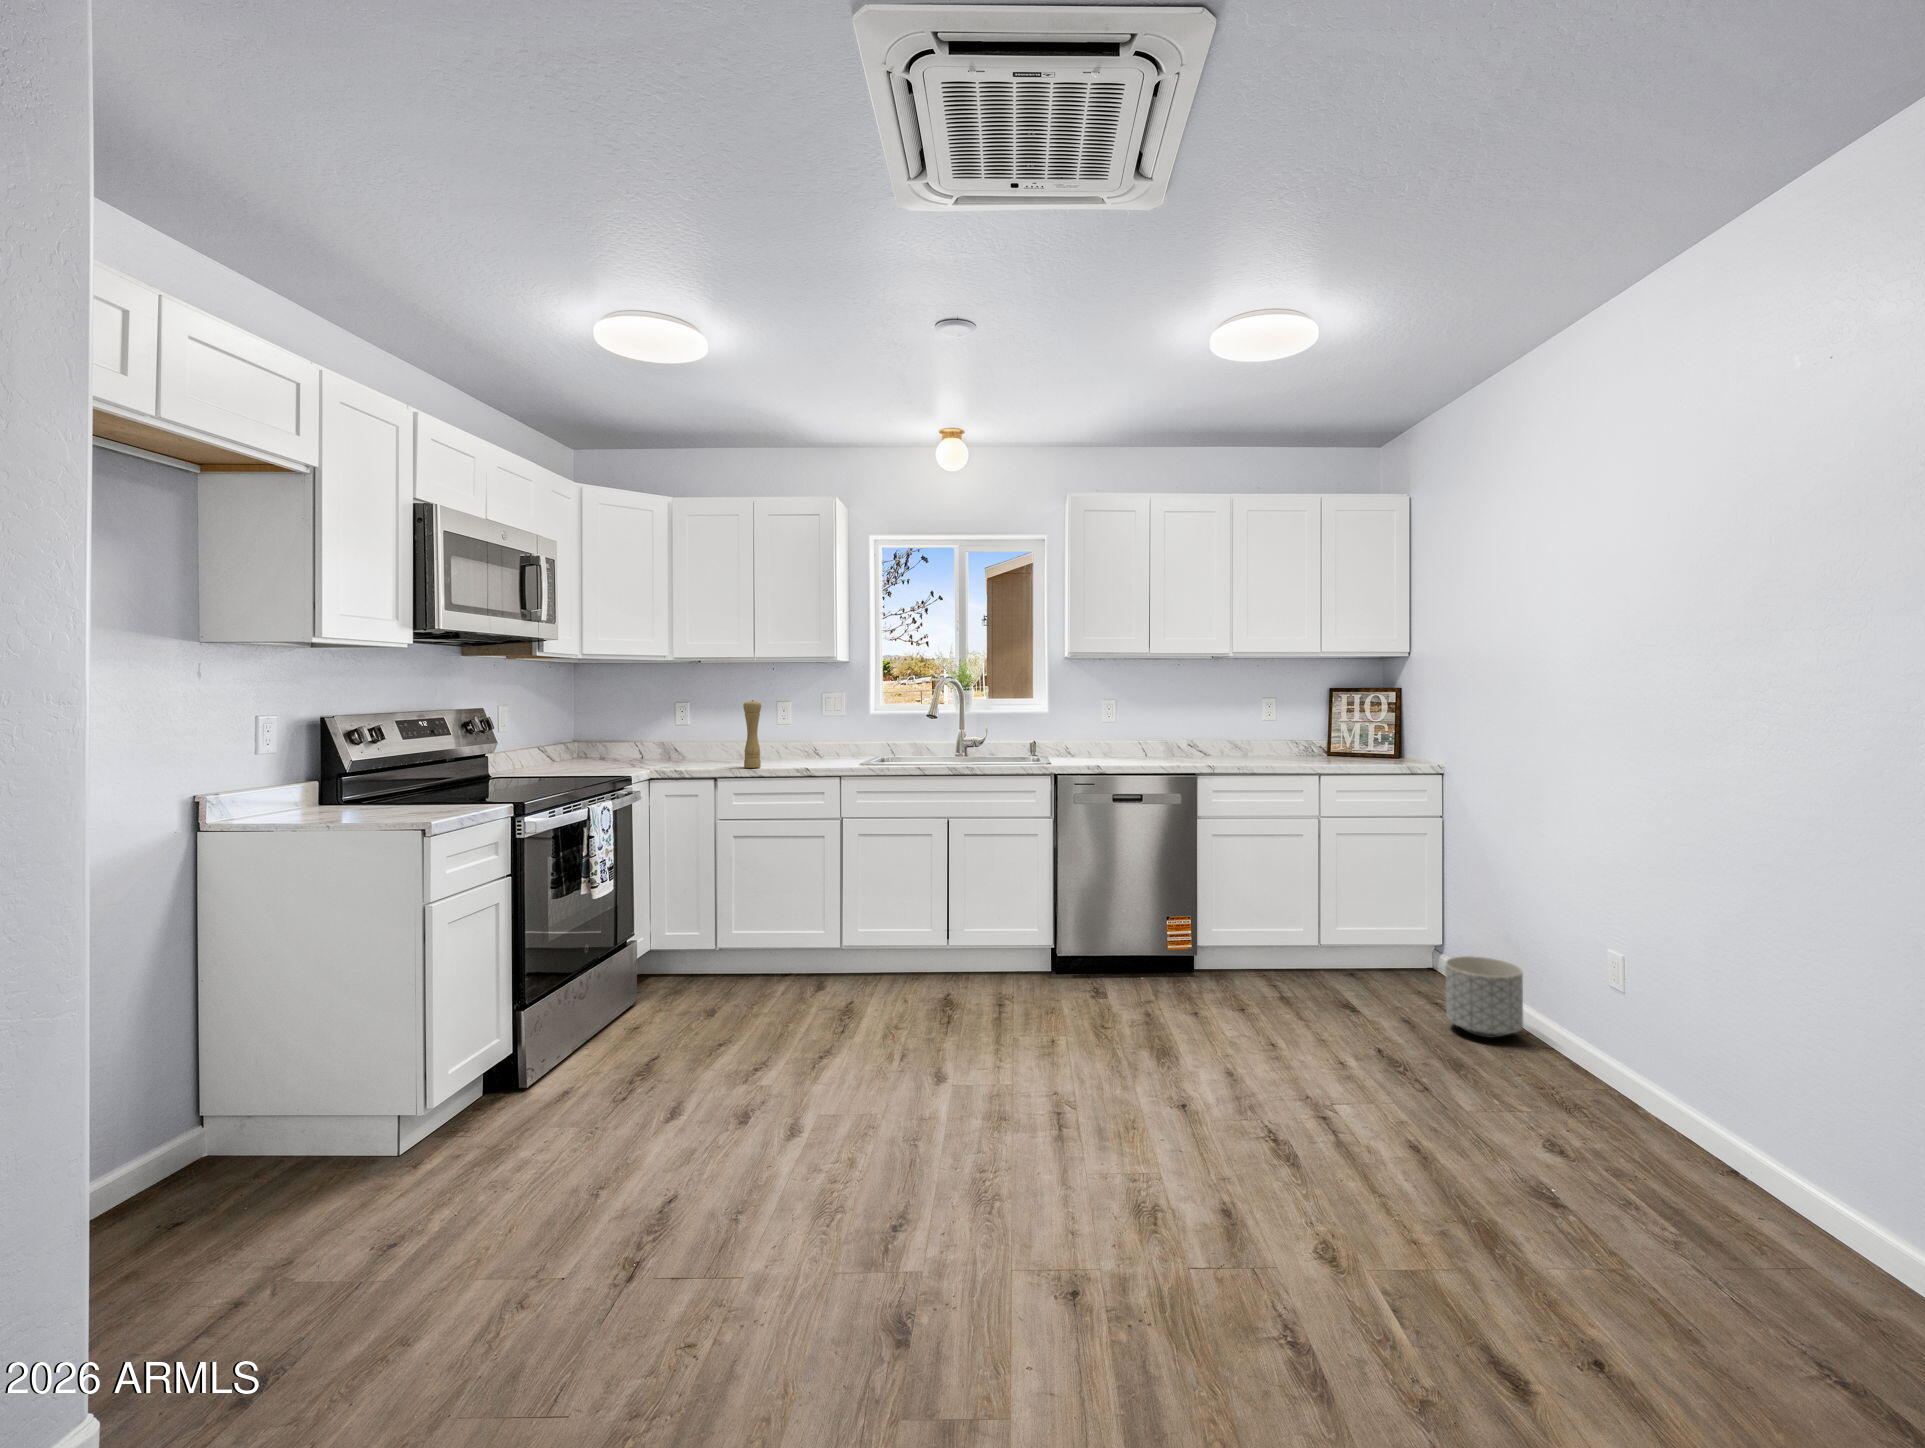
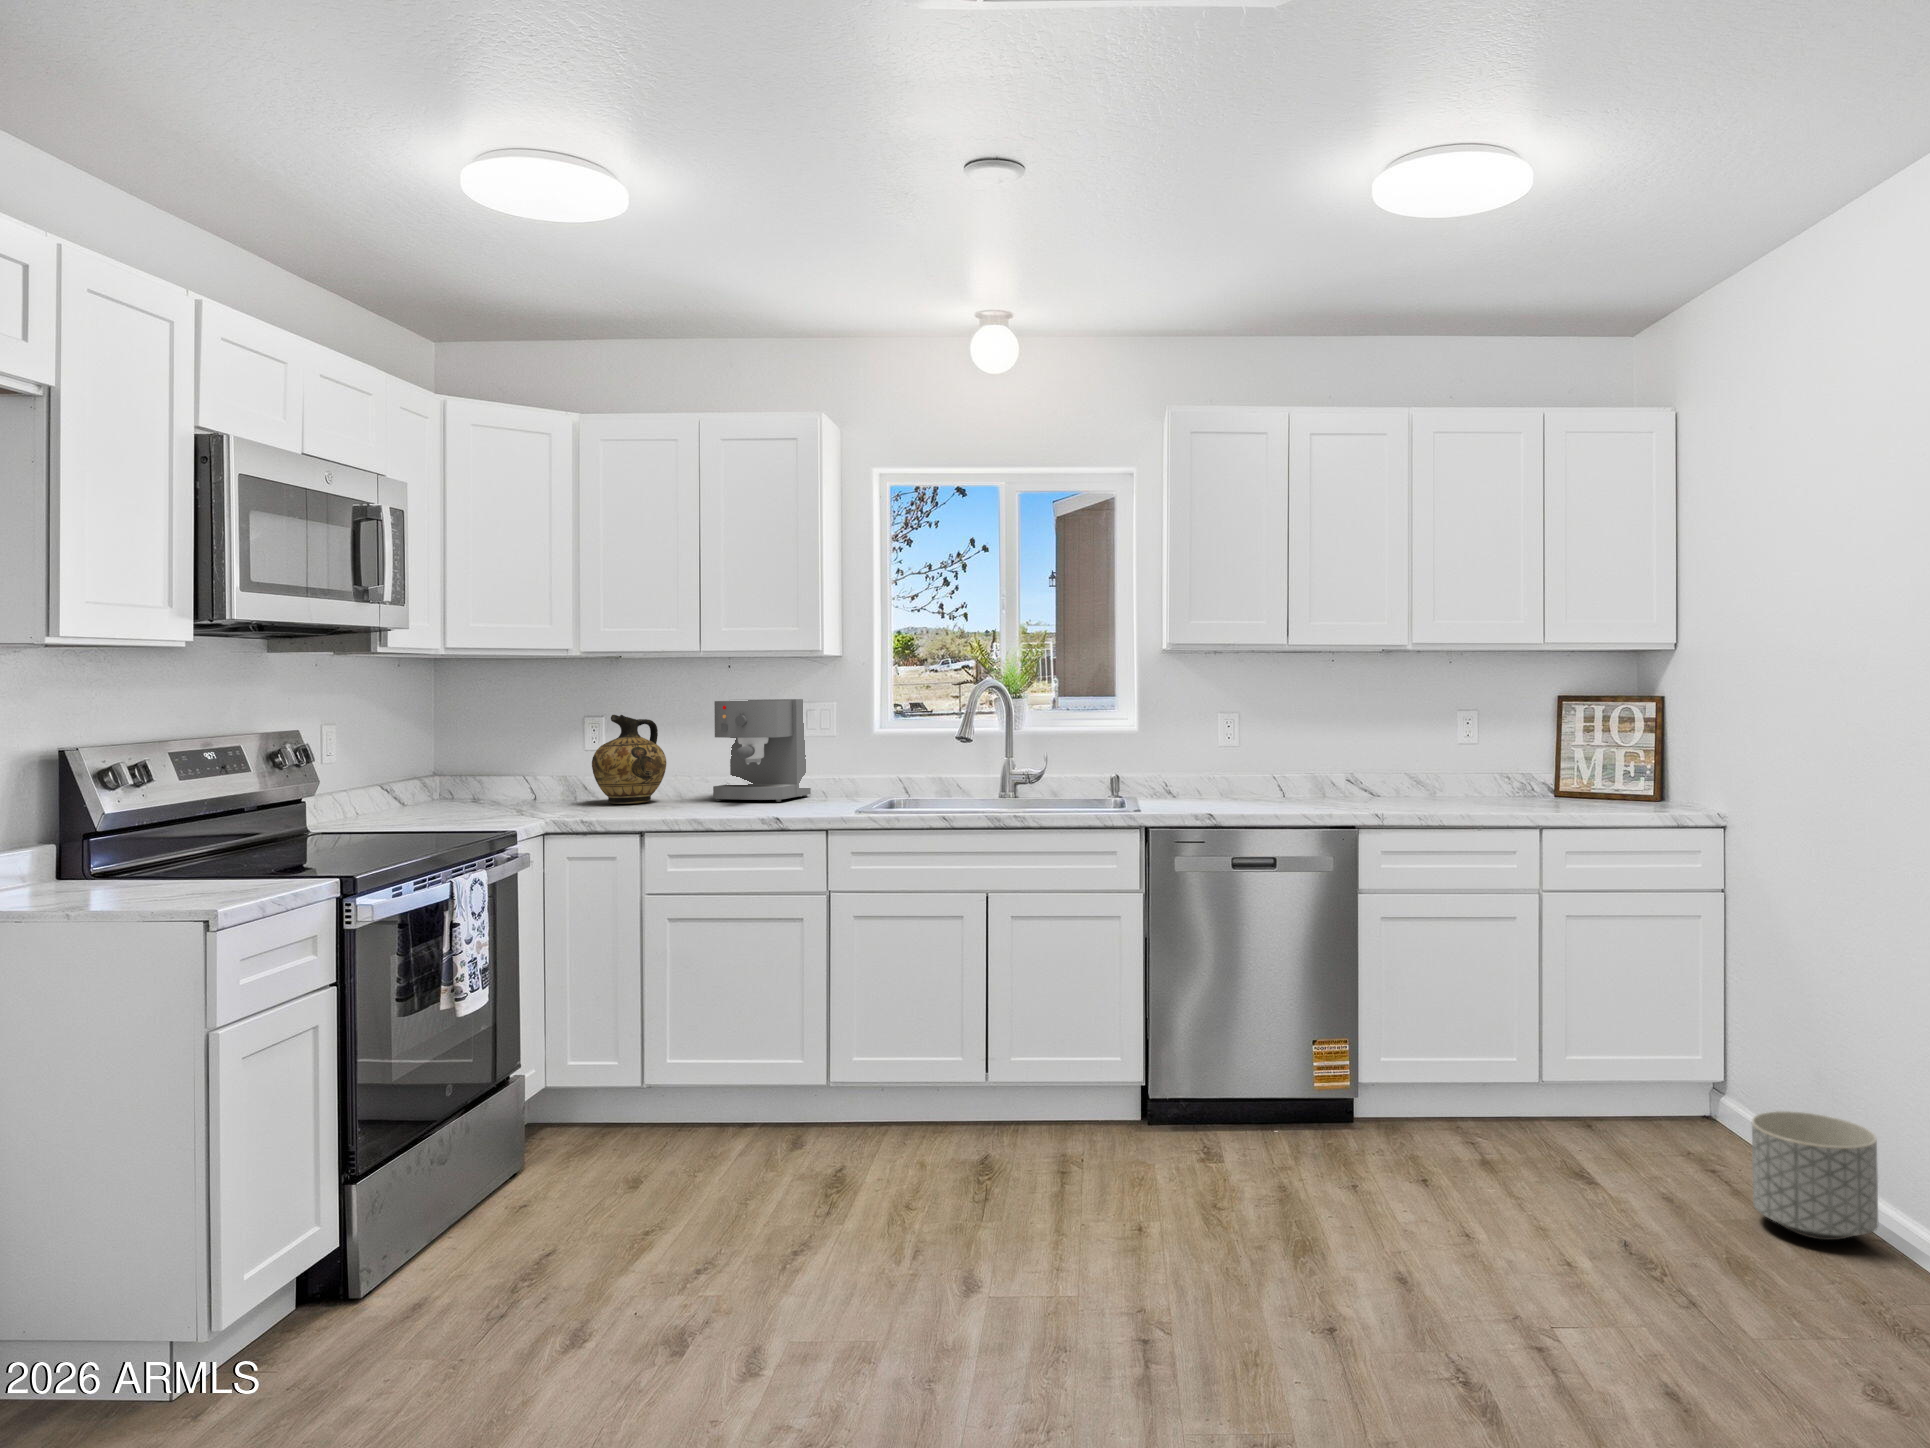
coffee maker: none [764,689,831,758] -> present [713,699,811,802]
ceramic jug: none [681,699,732,760] -> present [592,715,666,804]
pepper mill: present [743,700,761,768] -> none [681,718,708,817]

